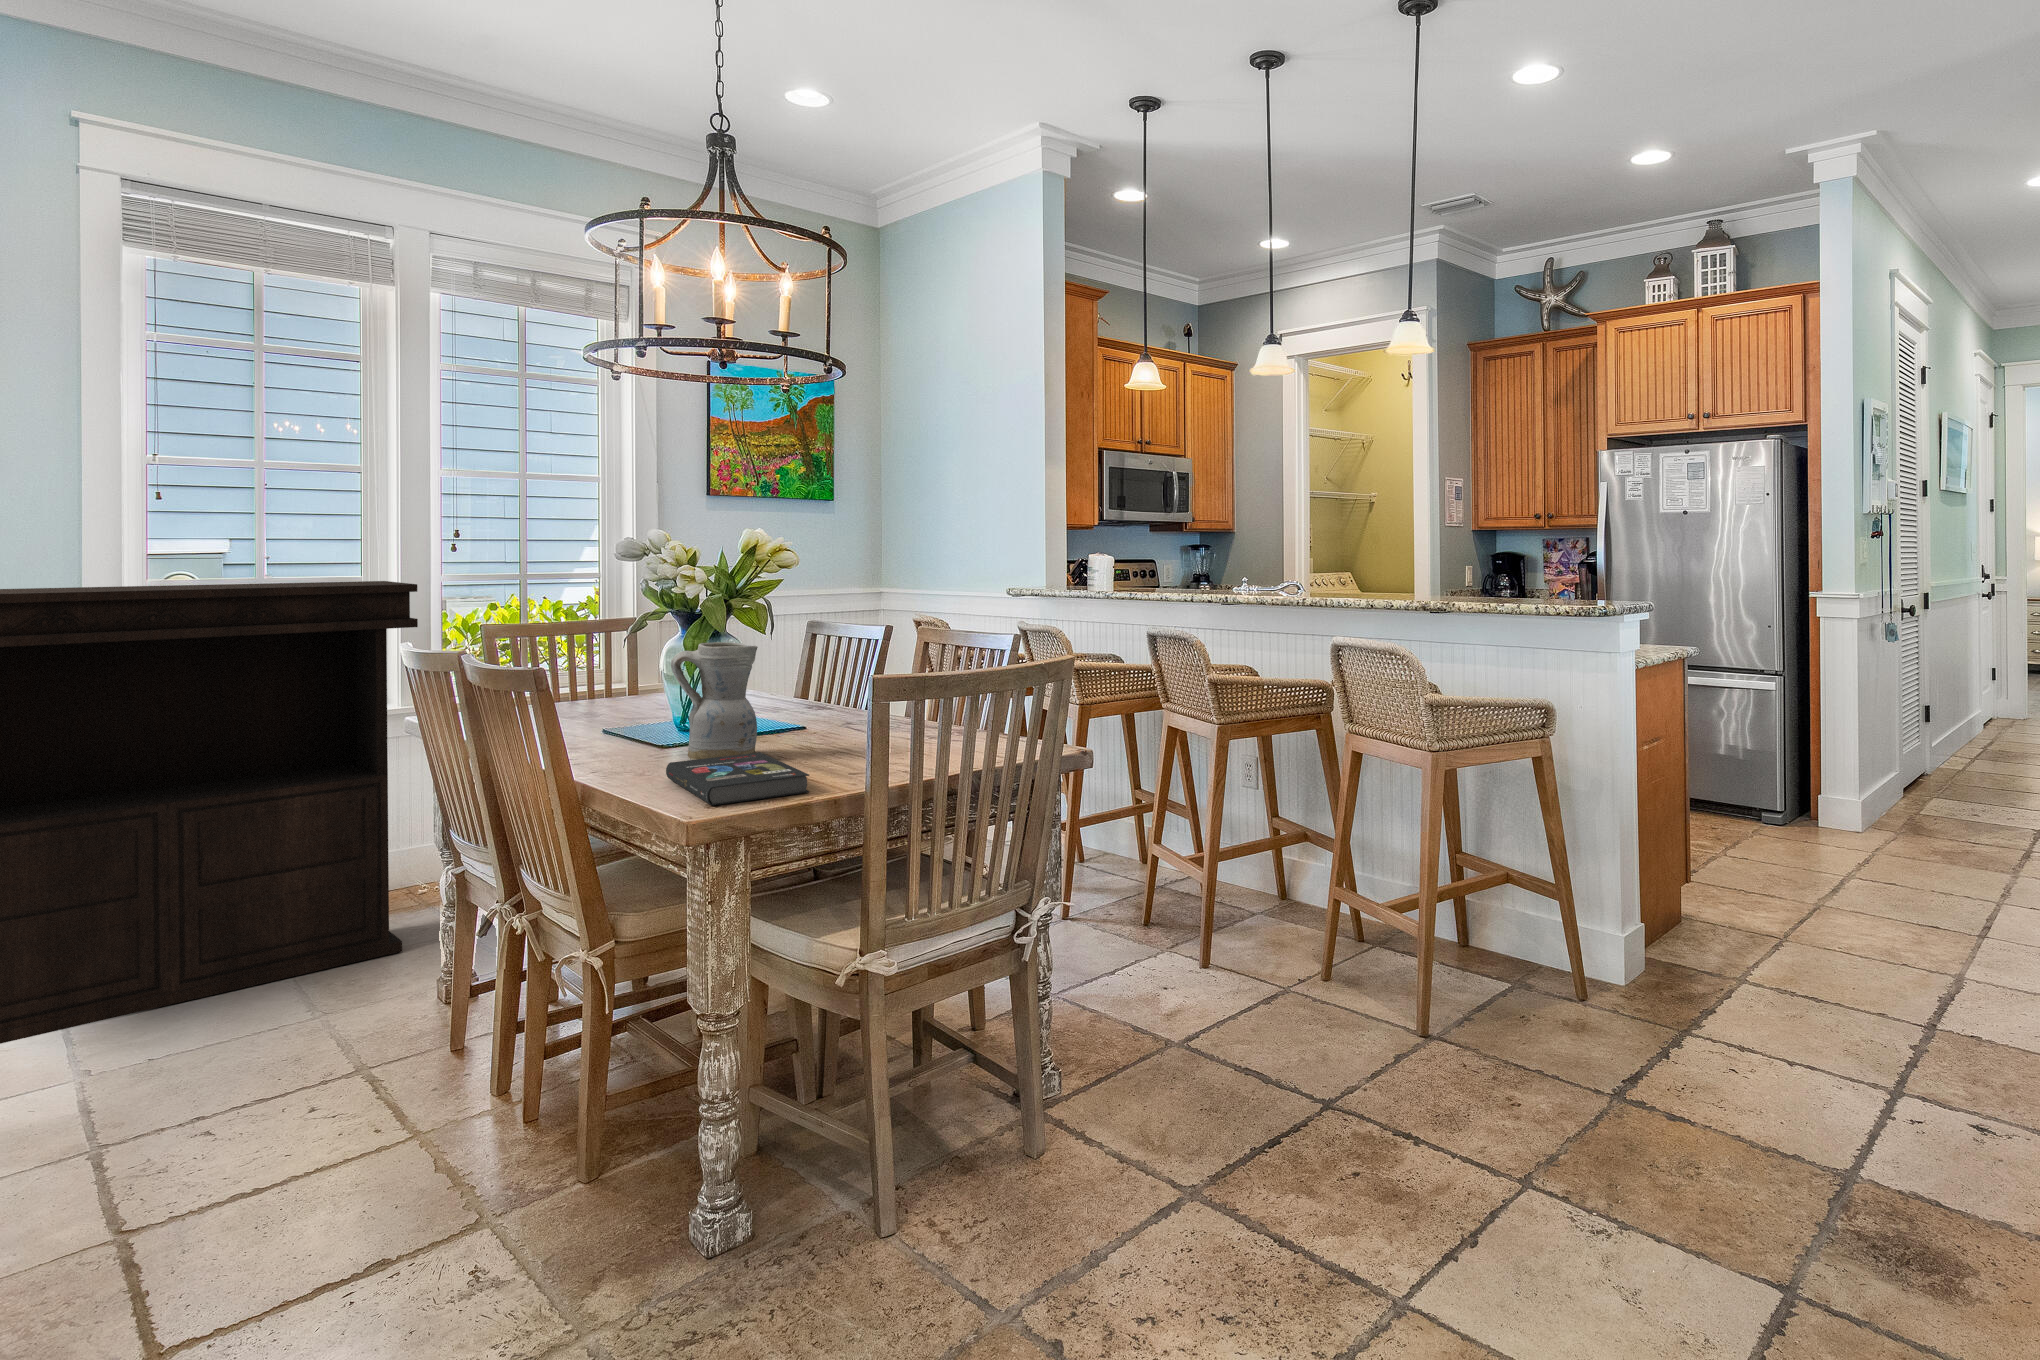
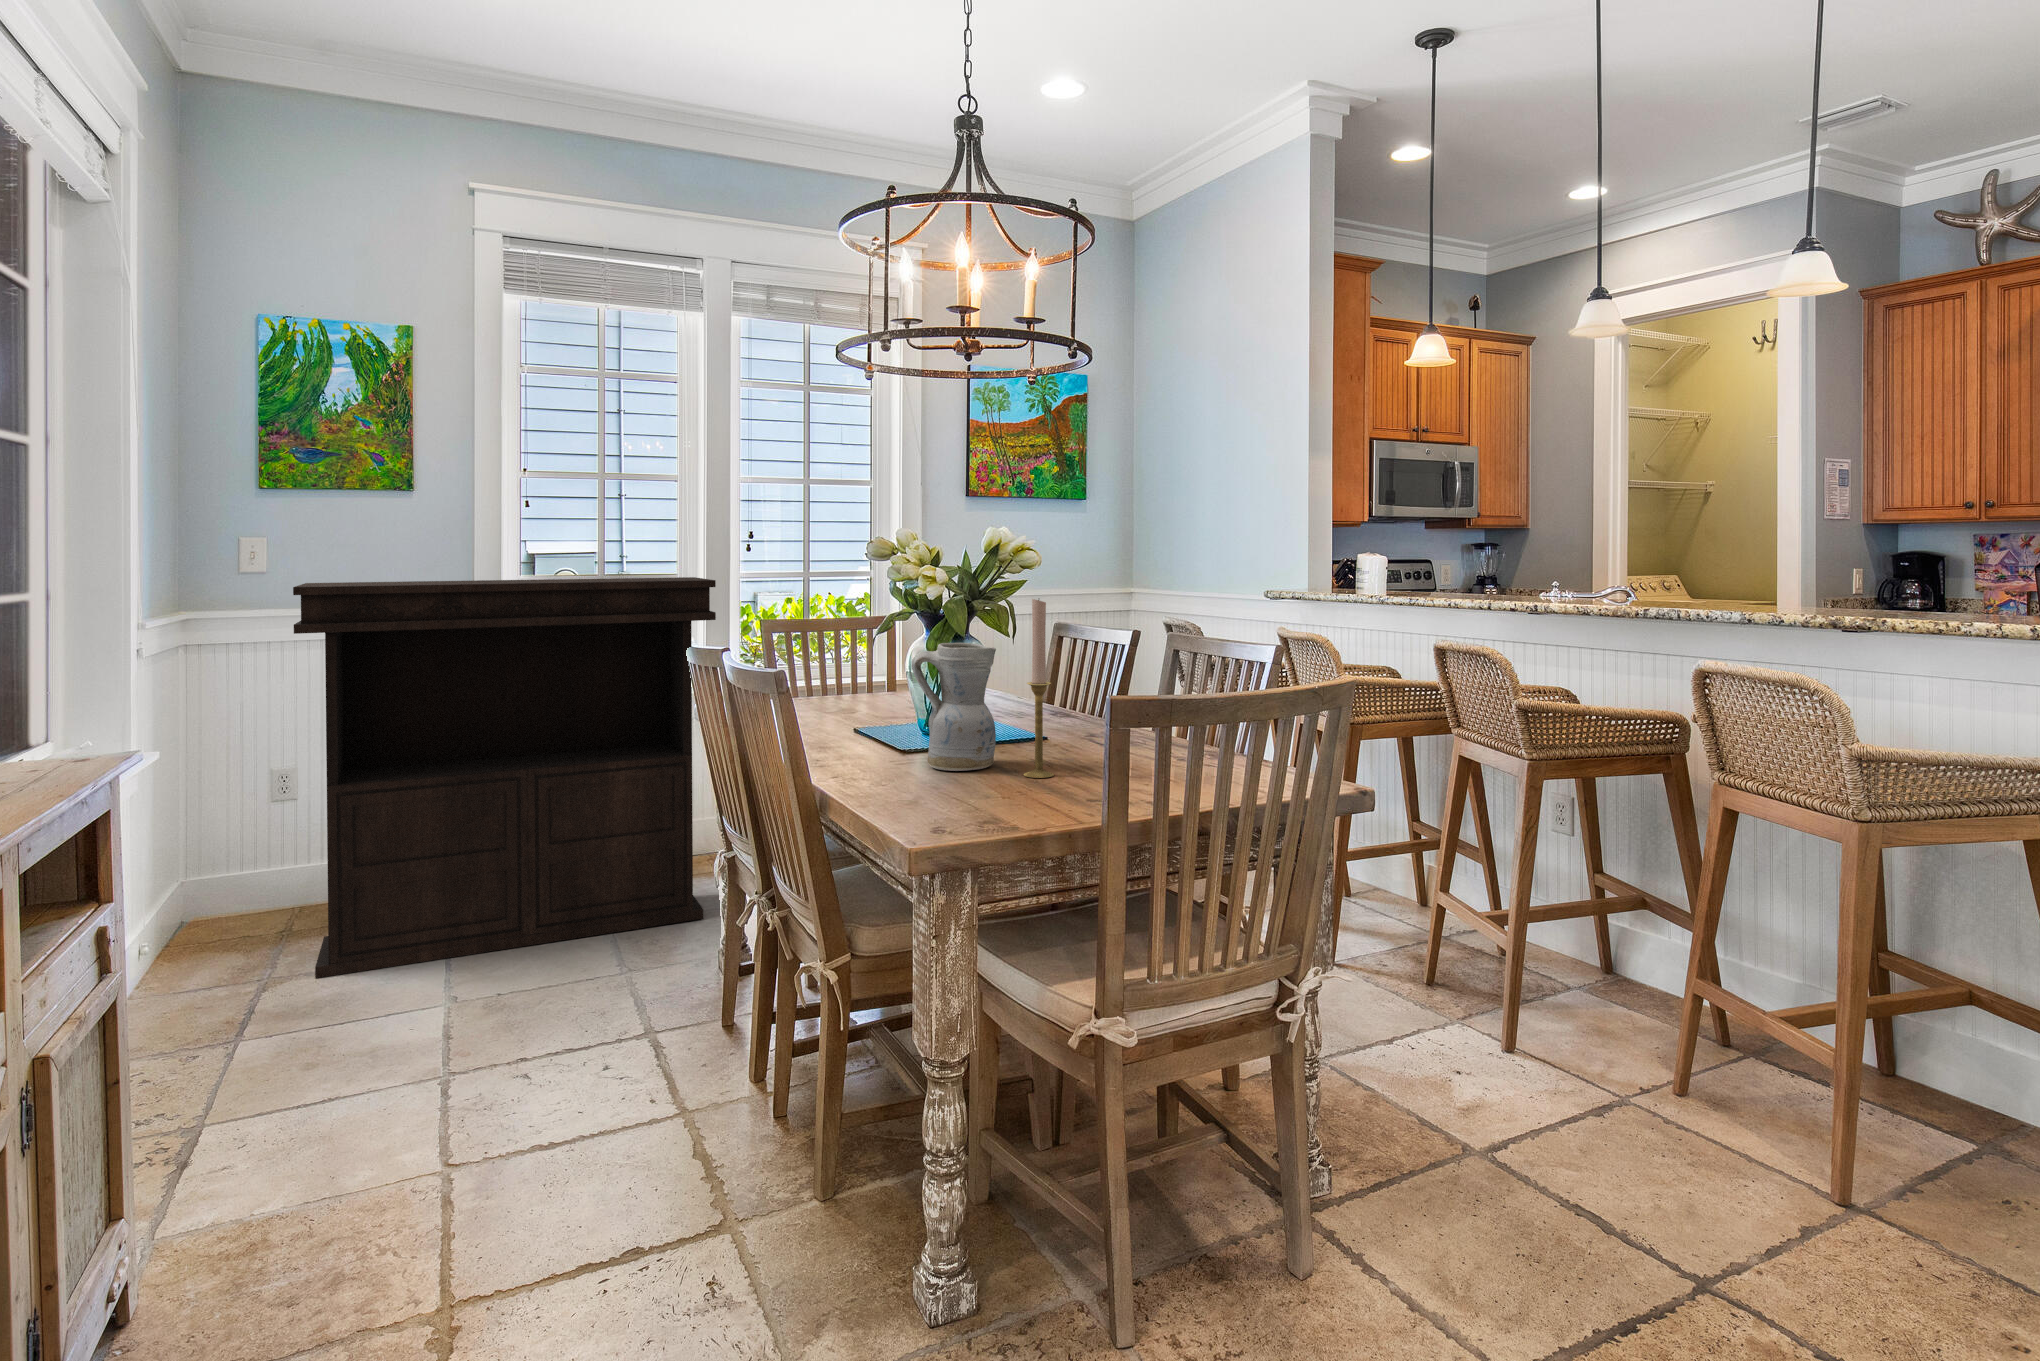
candlestick: none [786,598,816,763] -> present [1024,599,1054,778]
book: present [666,752,809,806] -> none [902,764,1043,823]

